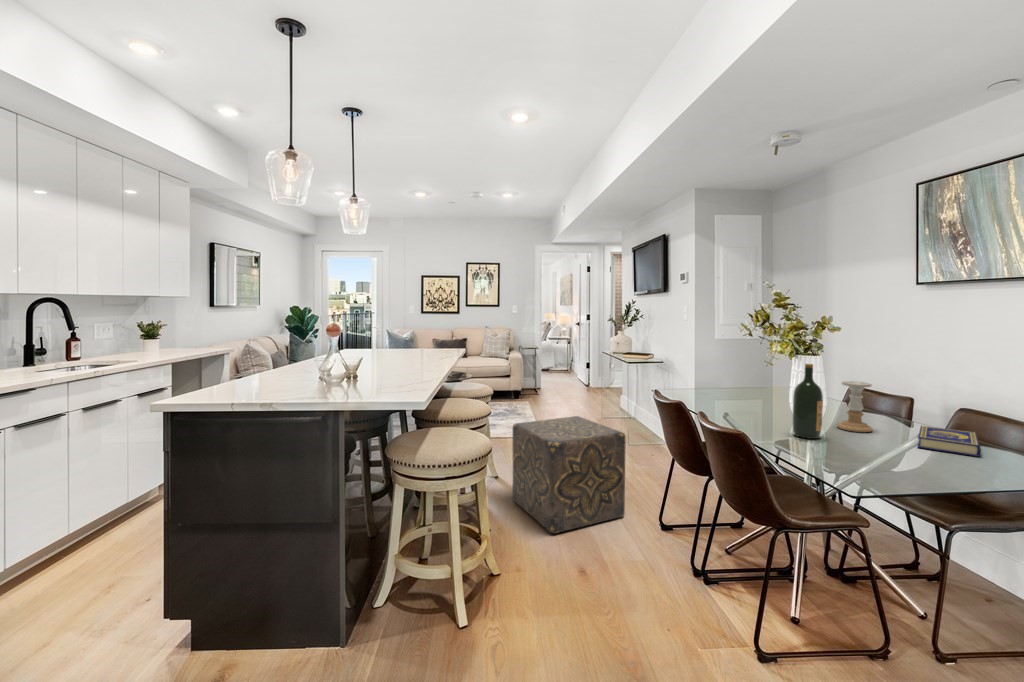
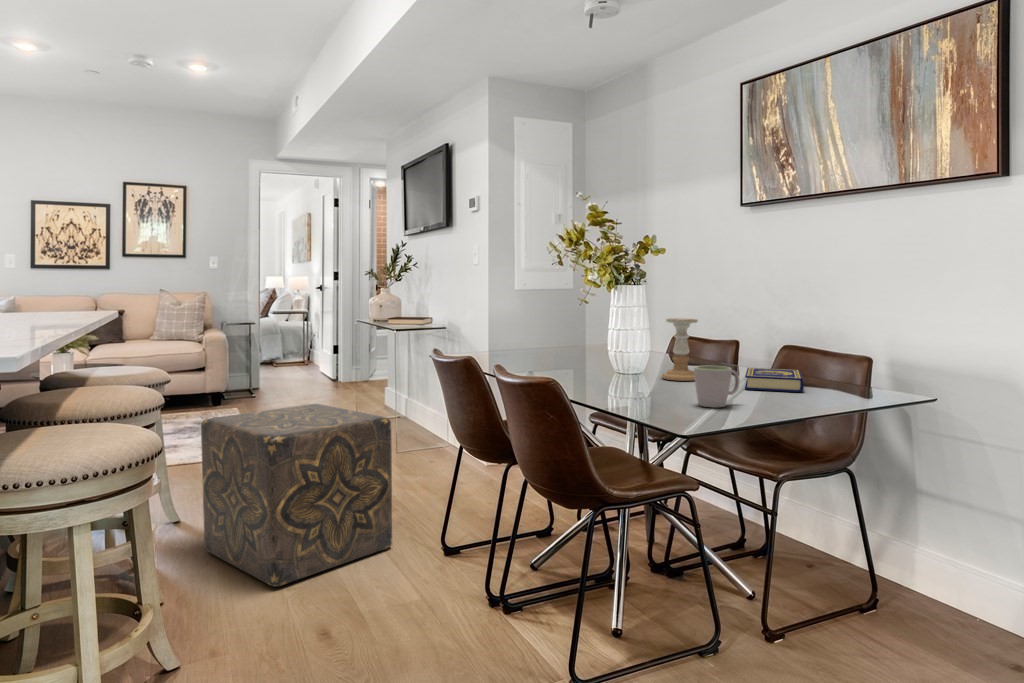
wine bottle: present [793,364,823,439] -> none [611,290,645,390]
mug: none [868,432,912,468] -> present [694,366,739,407]

